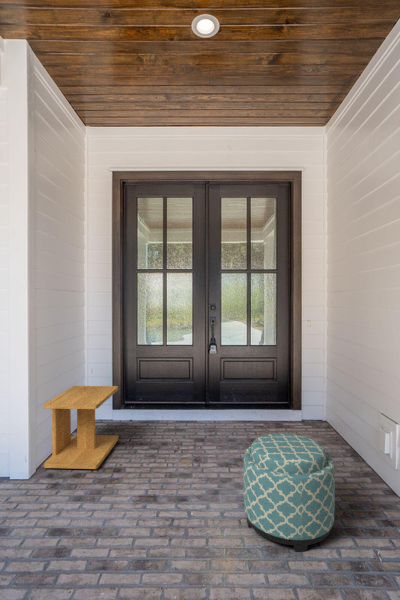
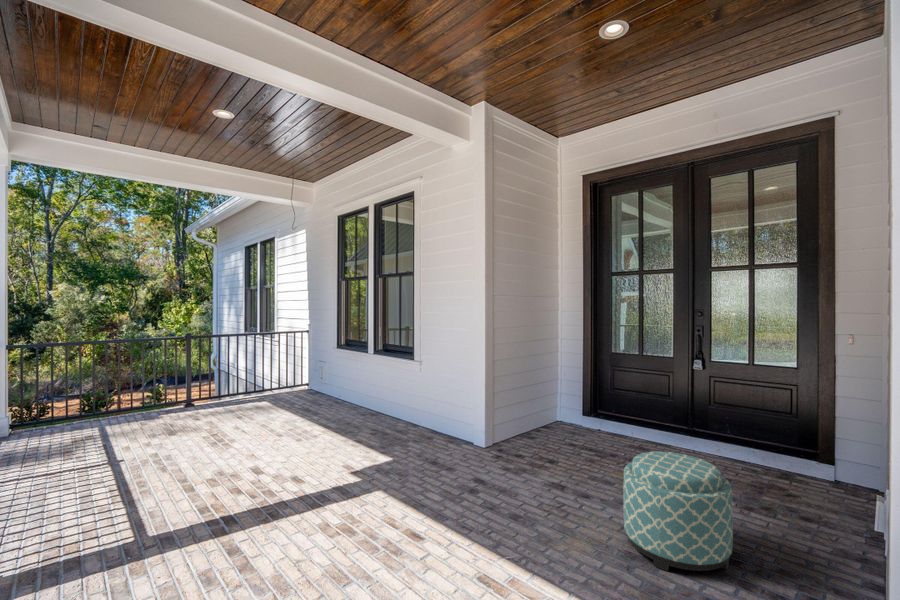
side table: present [44,386,119,469] -> none [499,383,573,455]

